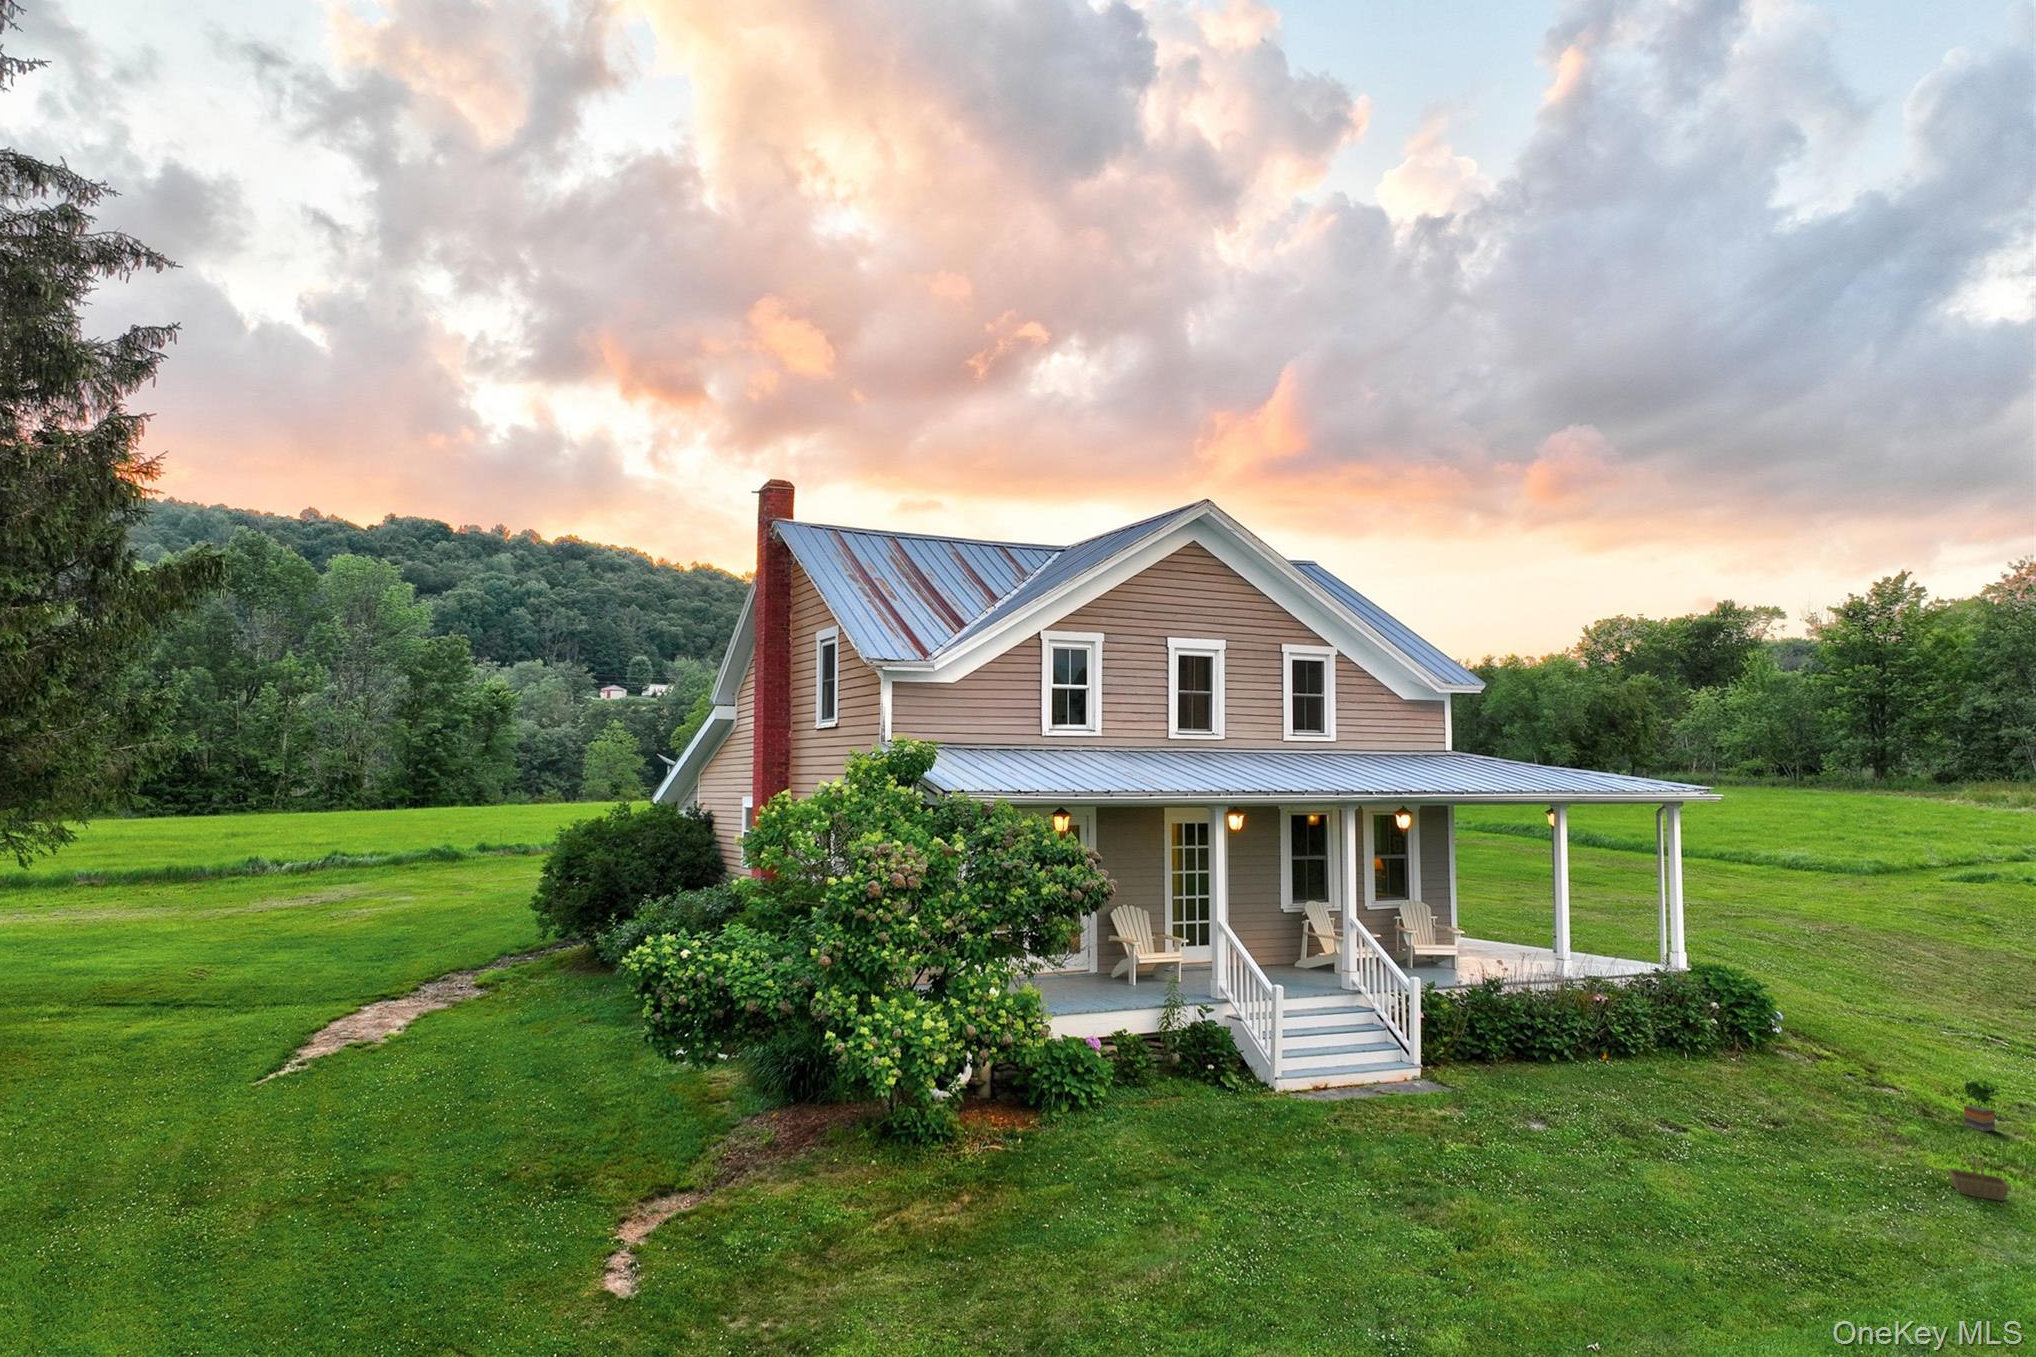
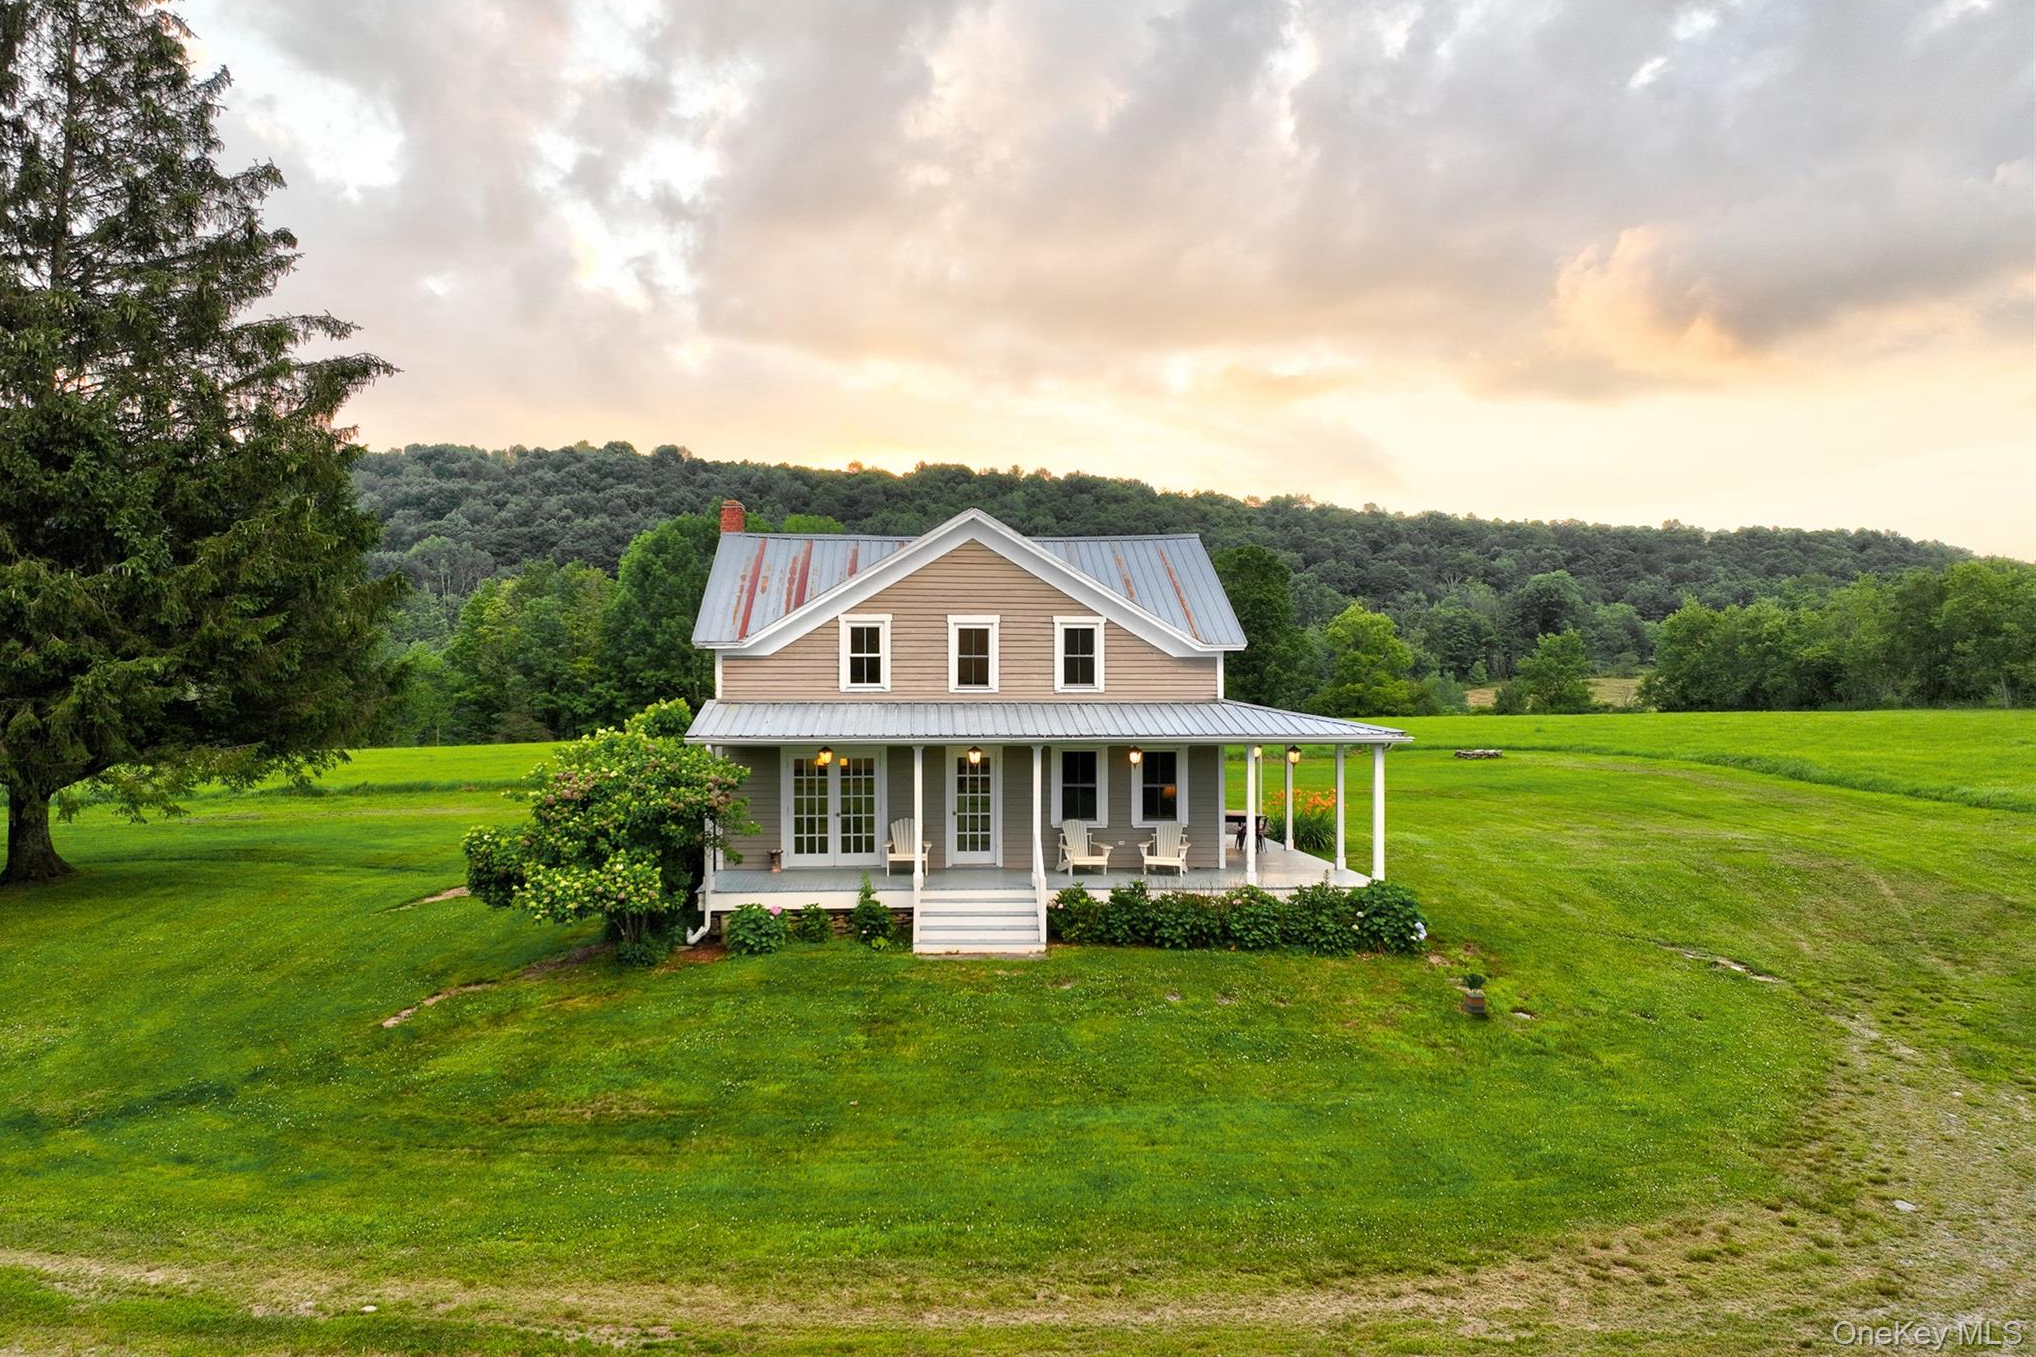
basket: present [1949,1160,2009,1201] -> none [1339,1023,1377,1055]

